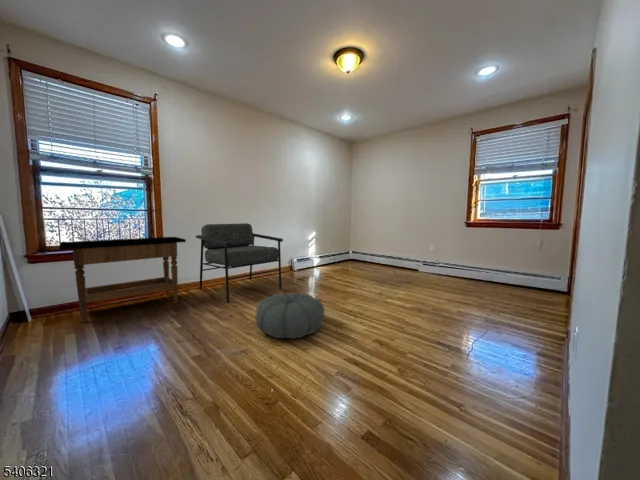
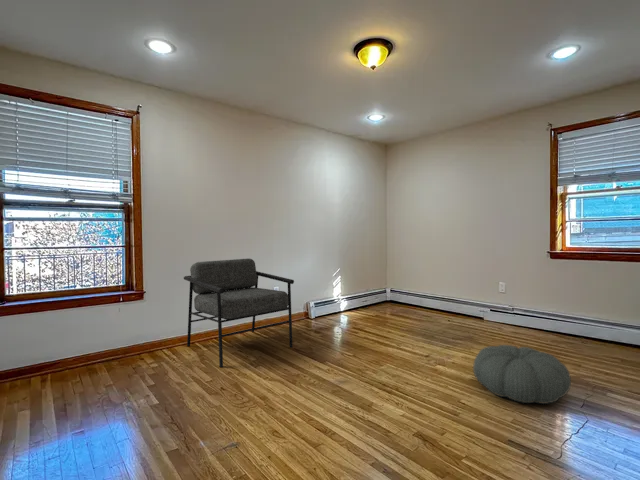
side table: present [60,237,186,322] -> none [18,279,170,393]
pouf: present [255,292,324,339] -> present [473,345,571,404]

